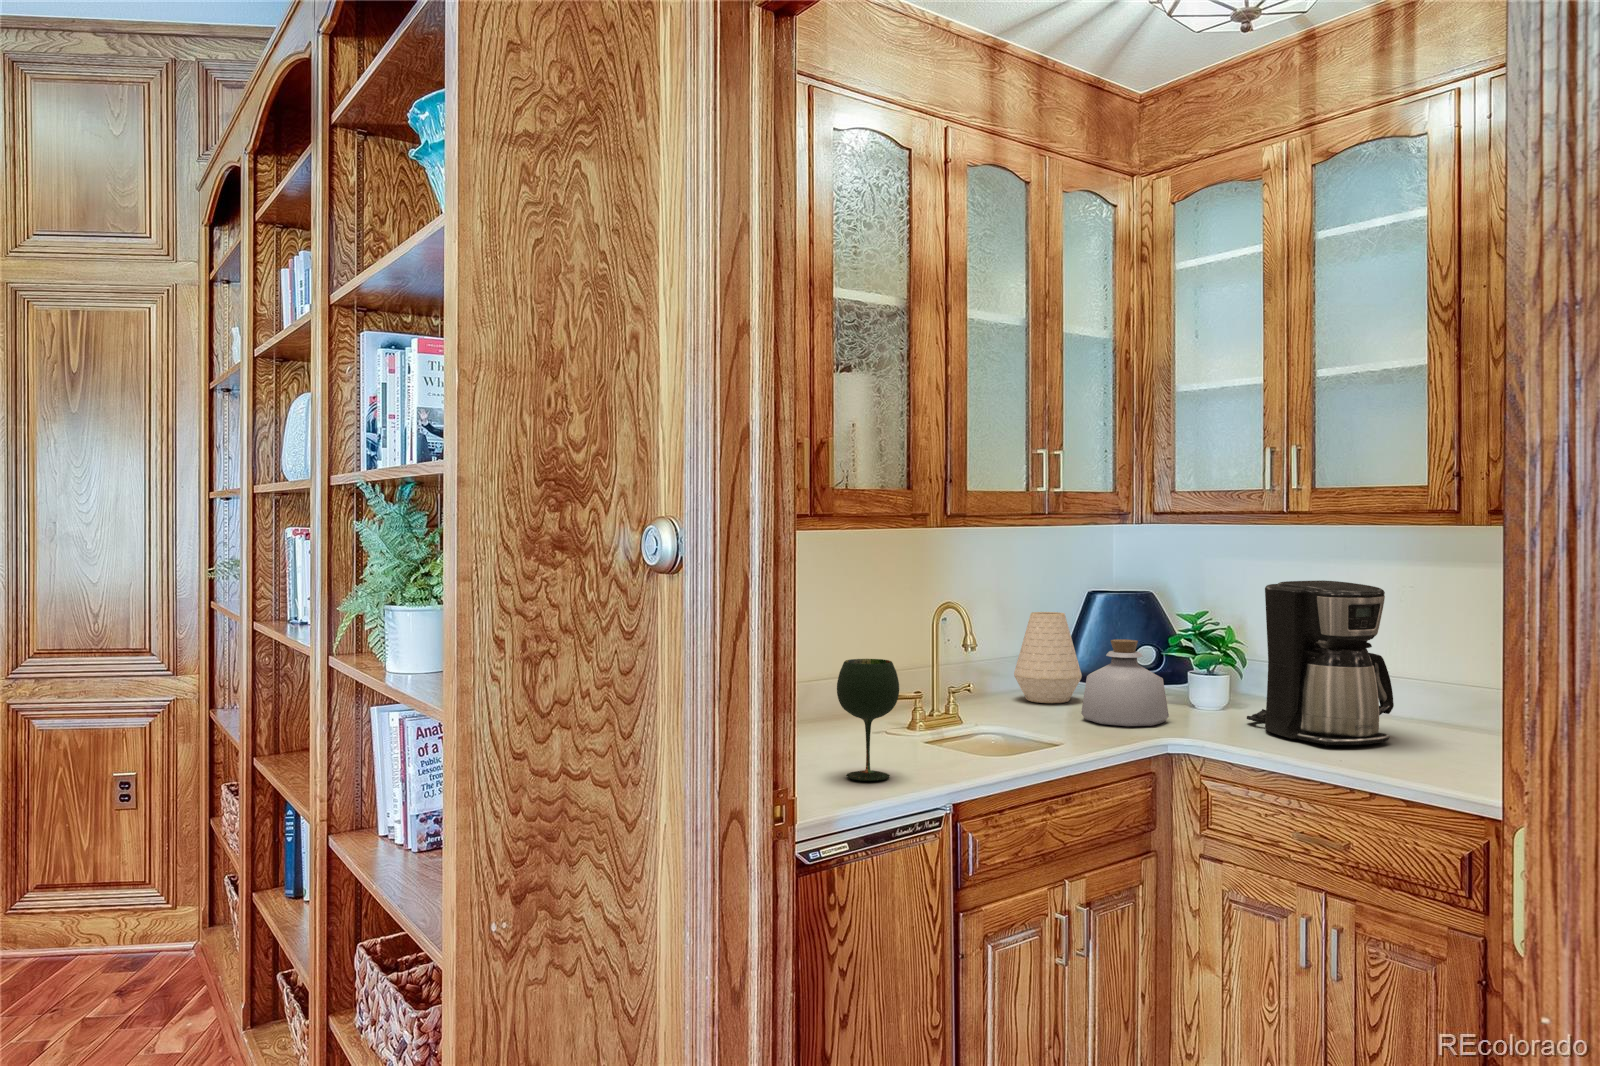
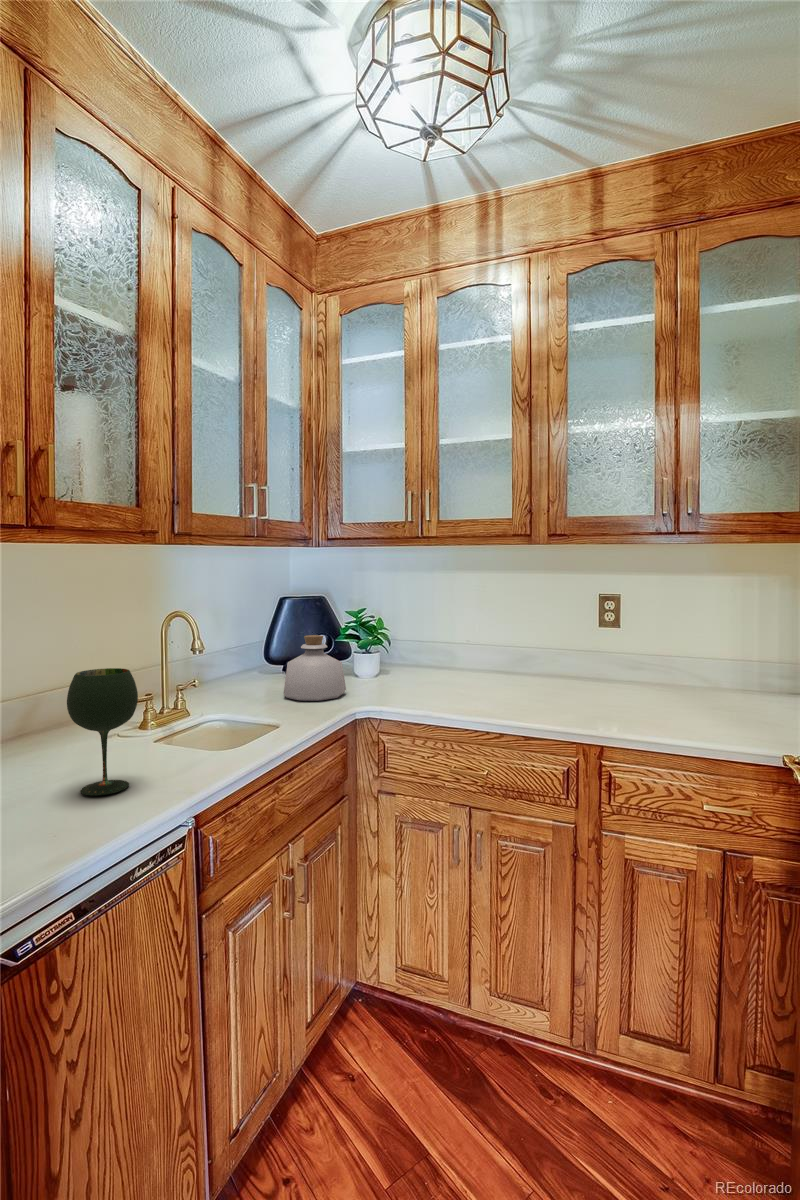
coffee maker: present [1247,580,1394,746] -> none [396,588,492,702]
vase: present [1014,612,1082,703] -> none [225,617,276,686]

